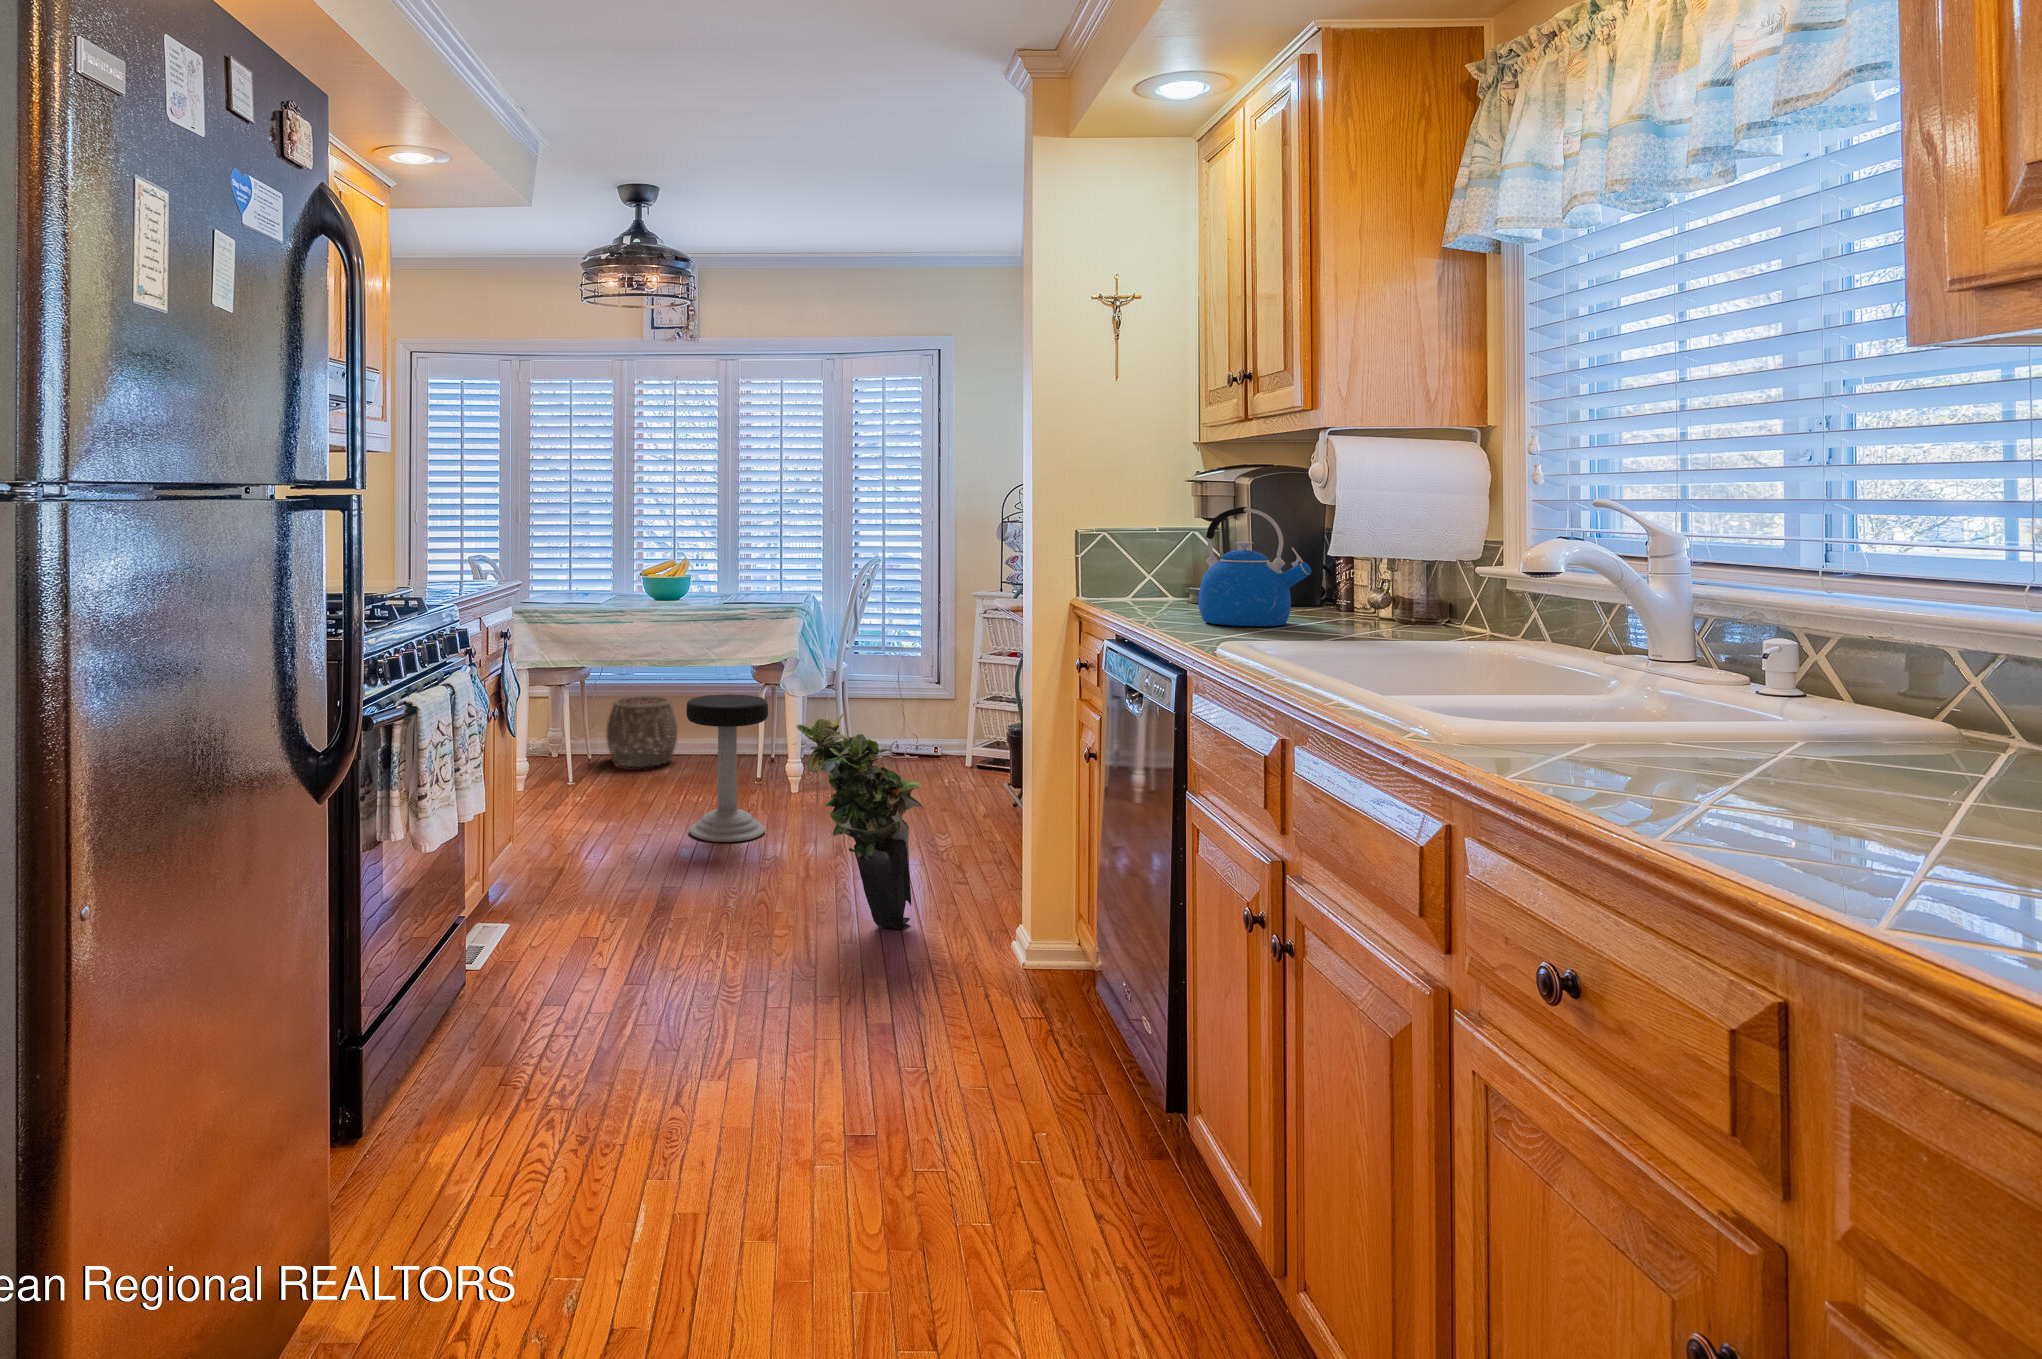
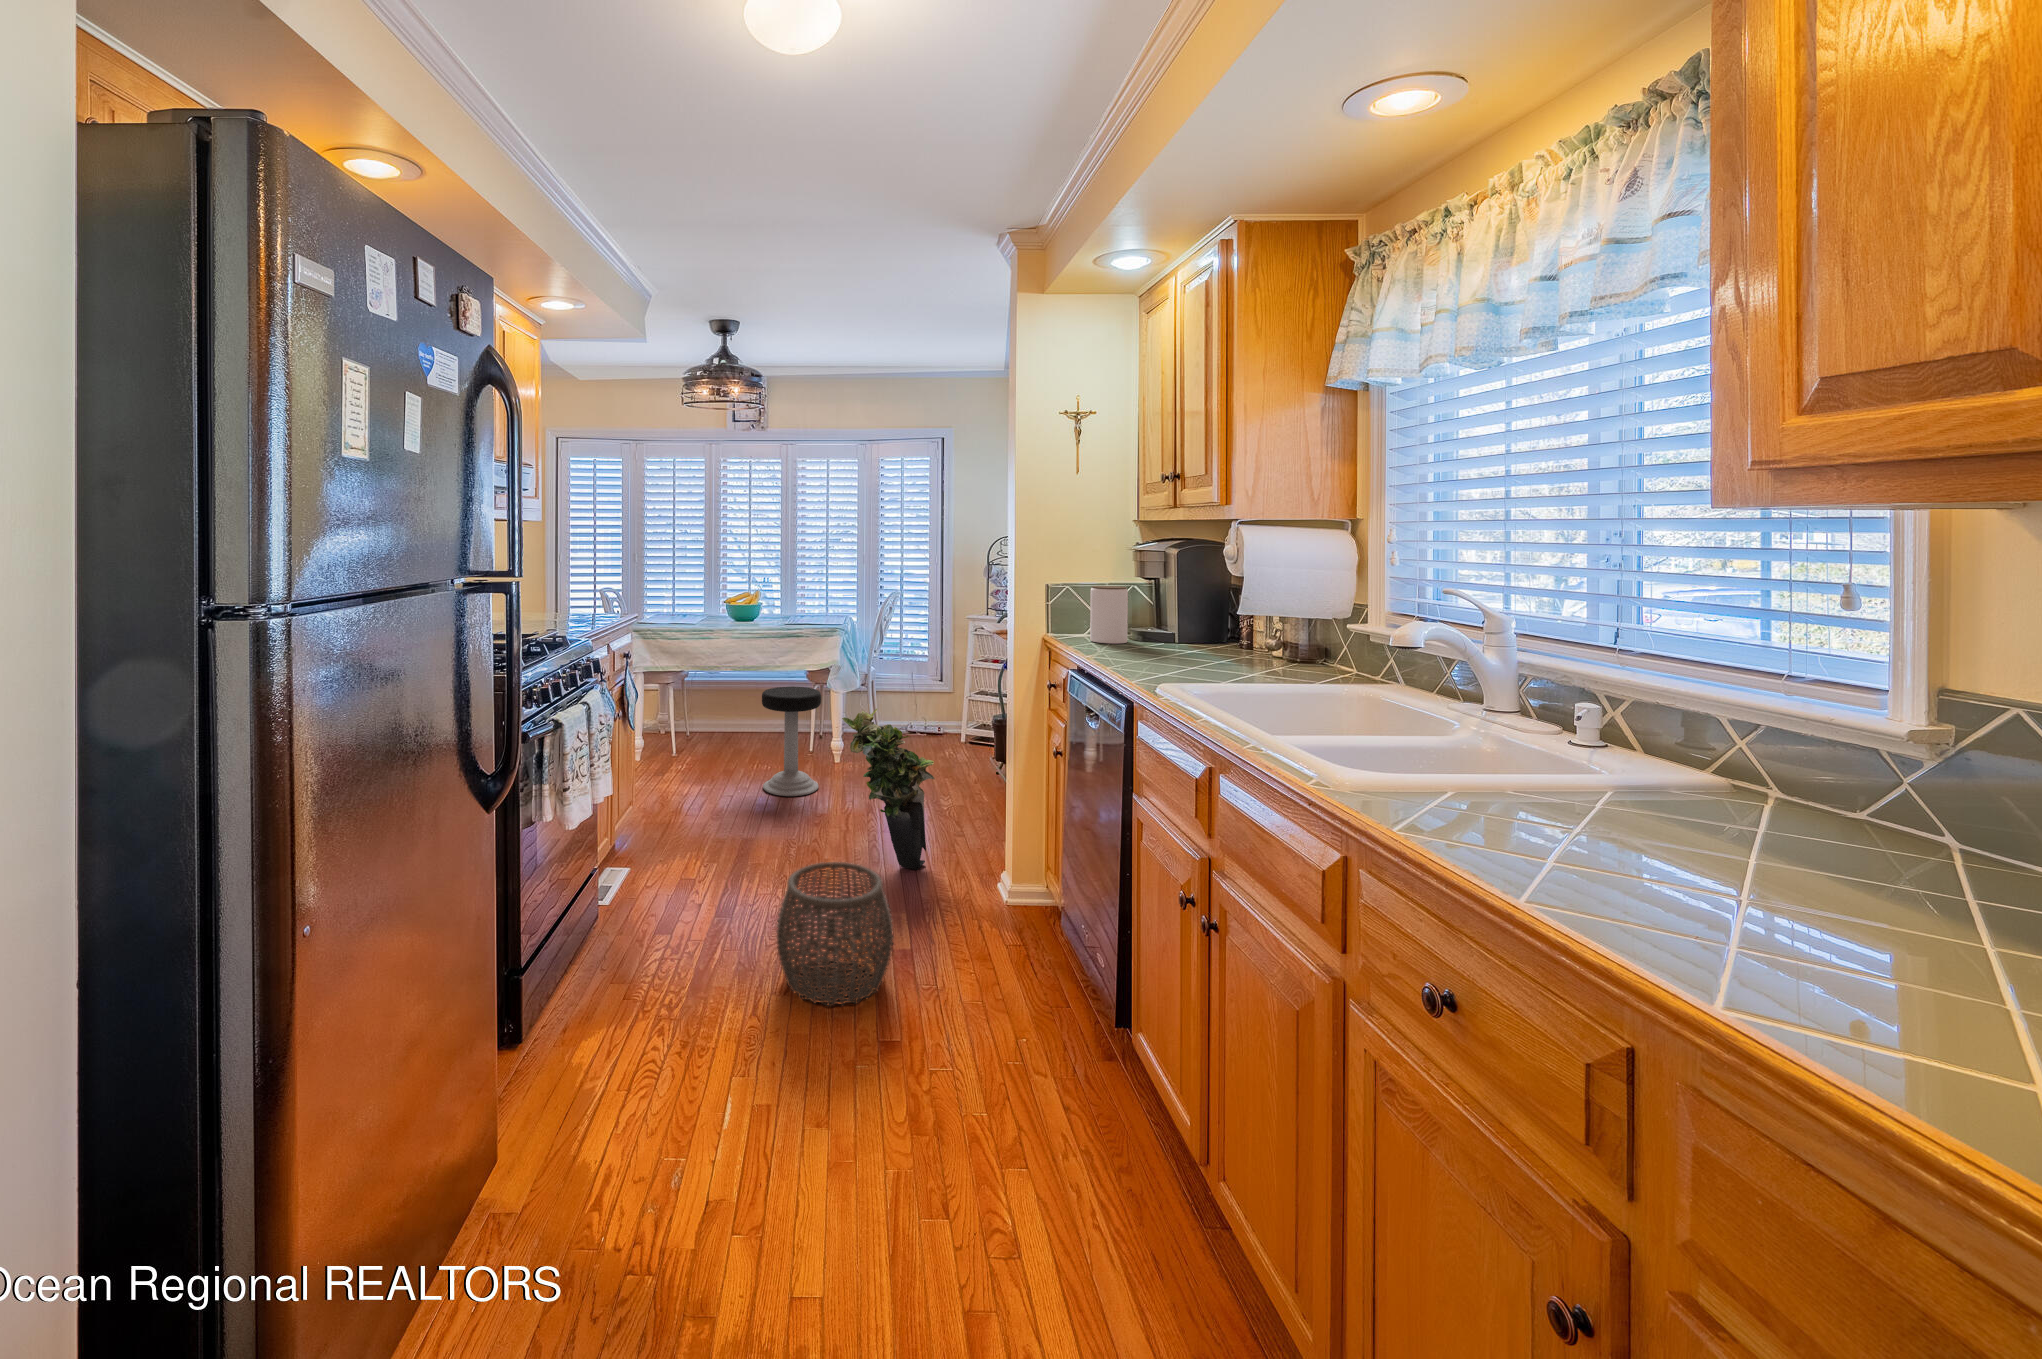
kettle: present [1199,507,1311,626] -> none [1141,572,1225,661]
jar: none [1132,534,1183,611] -> present [1090,586,1128,644]
woven basket: present [606,696,677,767] -> present [776,862,893,1006]

